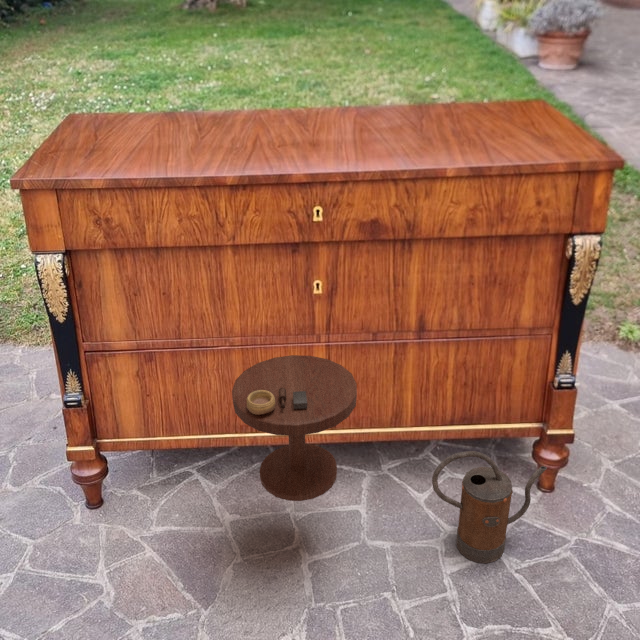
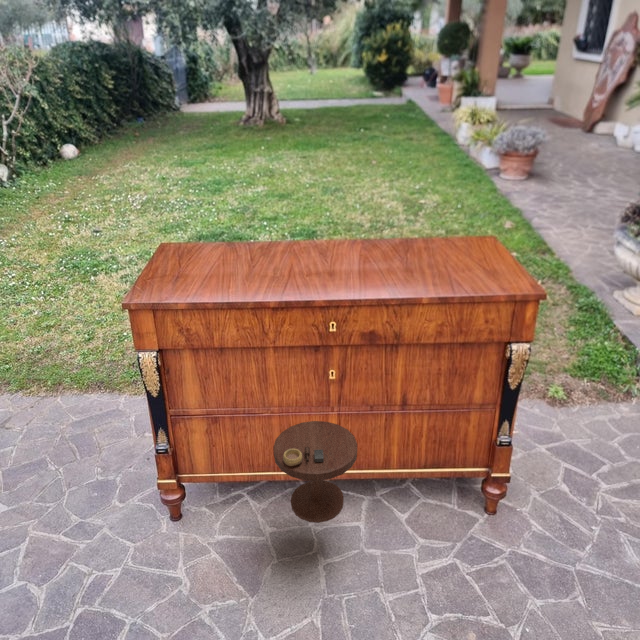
watering can: present [432,451,547,563] -> none [409,490,488,567]

